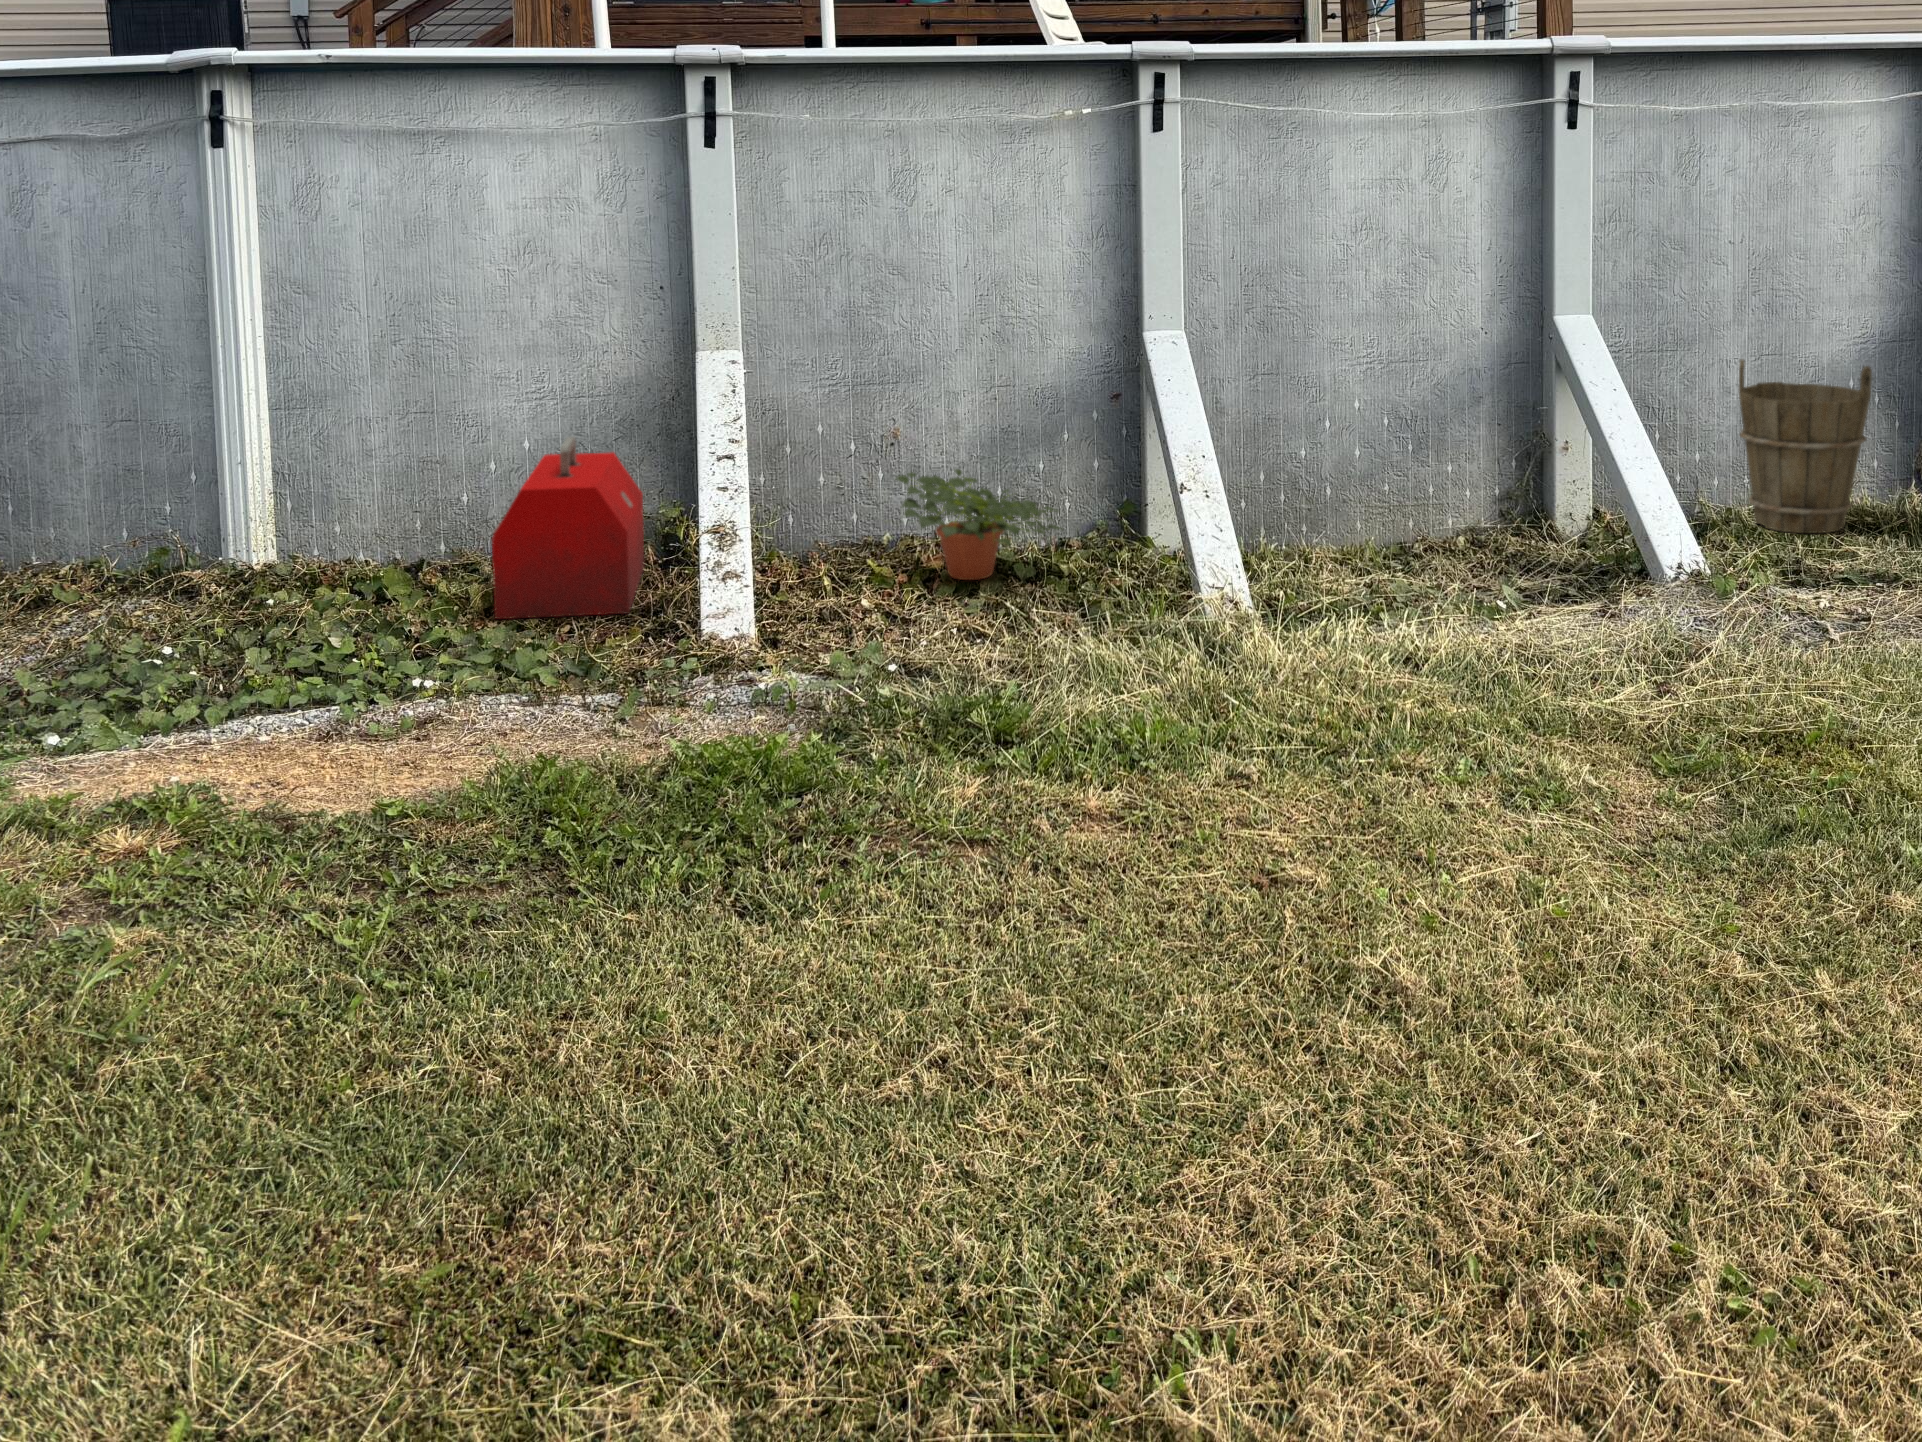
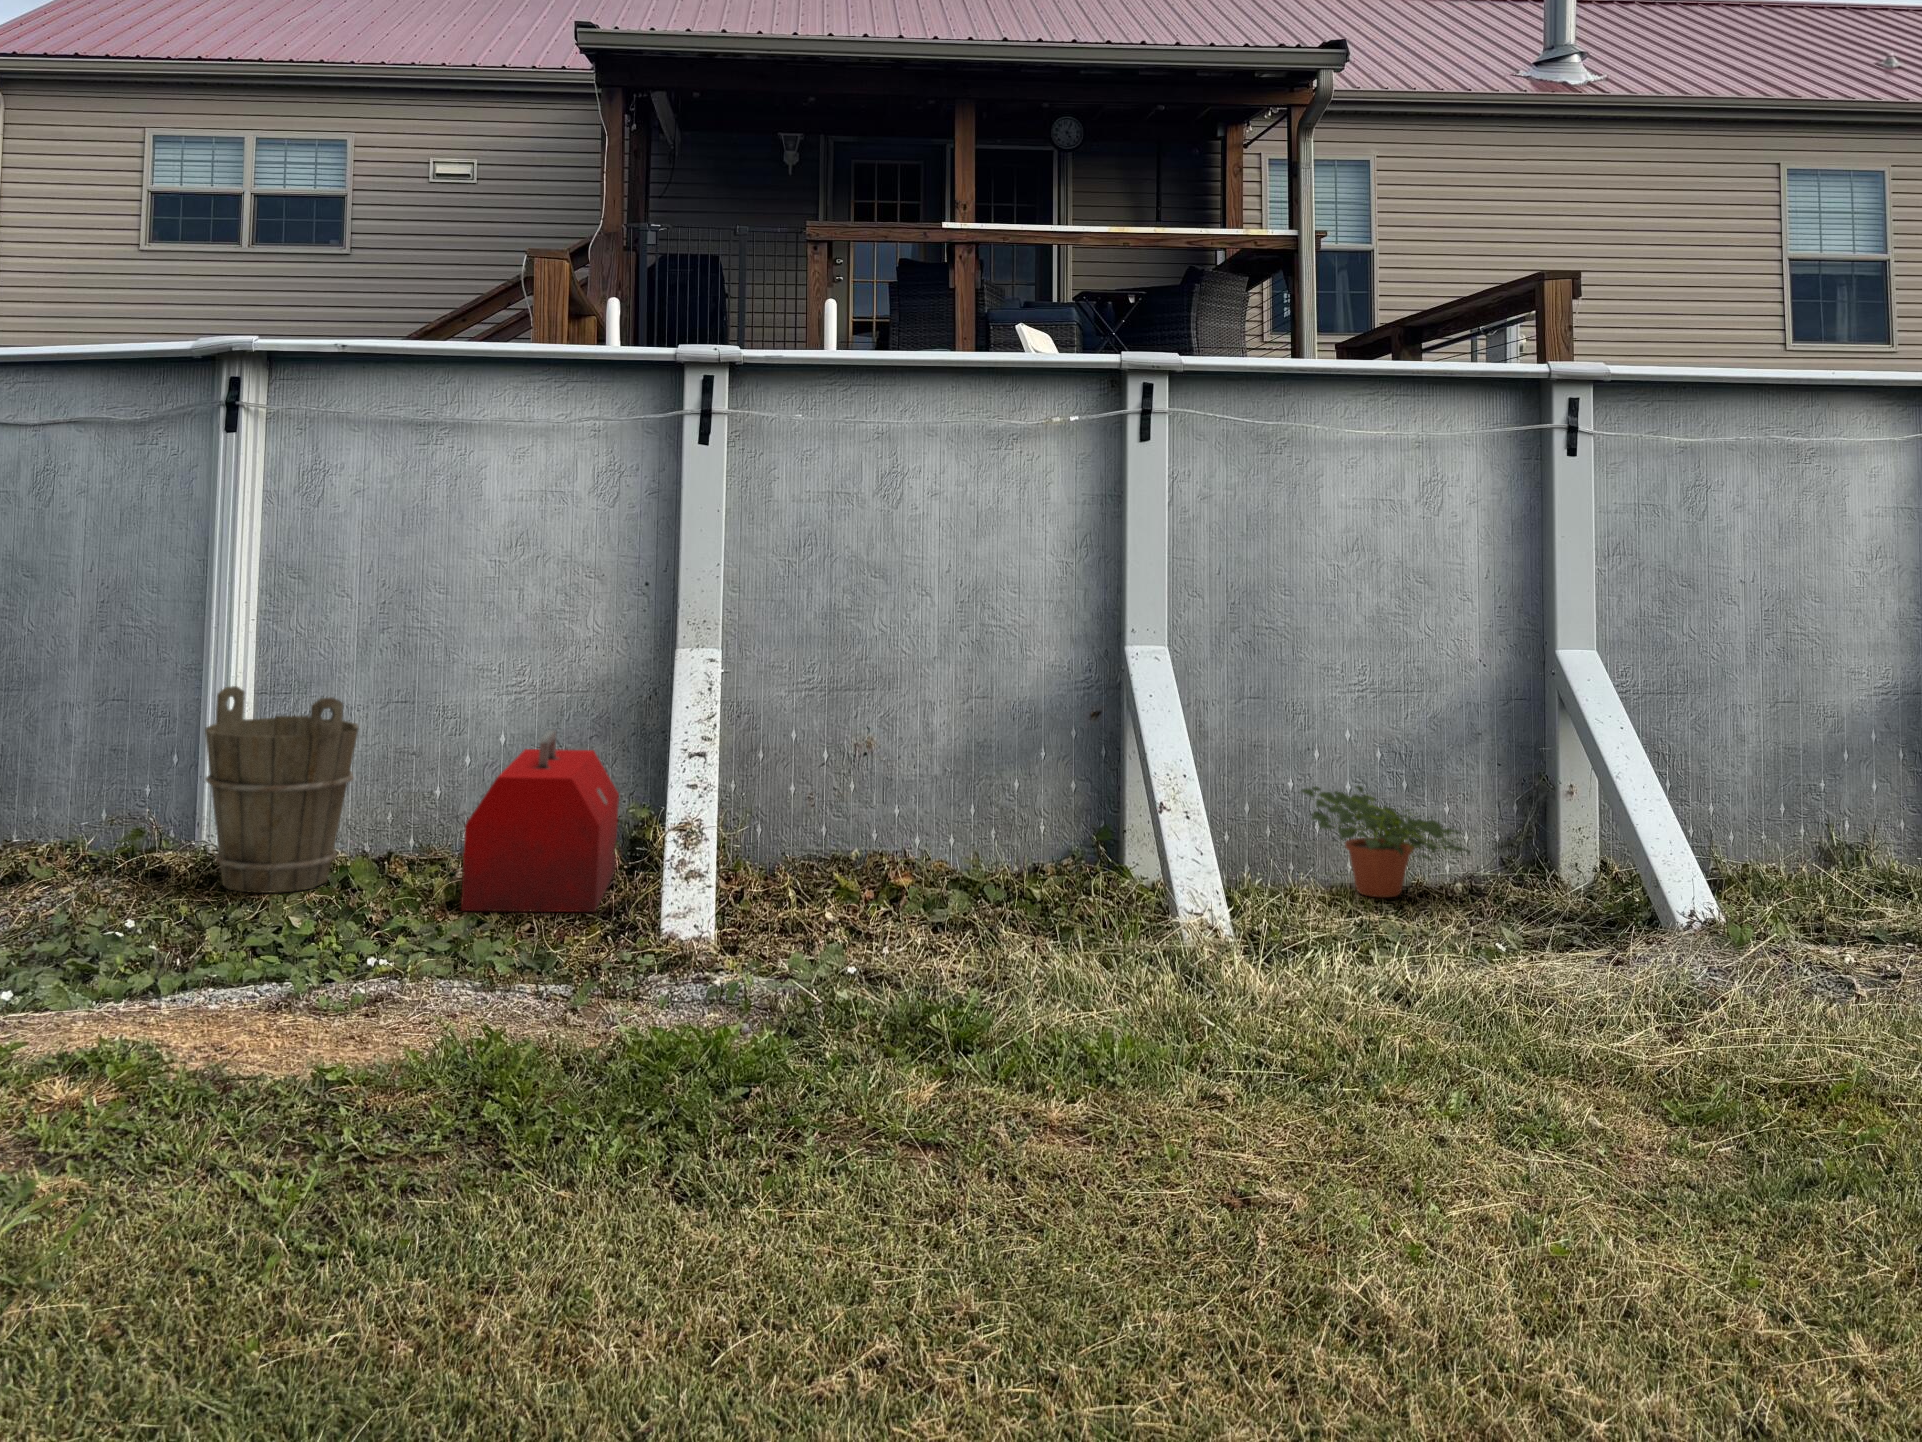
bucket: present [1739,360,1872,533] -> present [205,686,359,893]
potted plant: present [895,469,1063,580] -> present [1302,786,1470,897]

